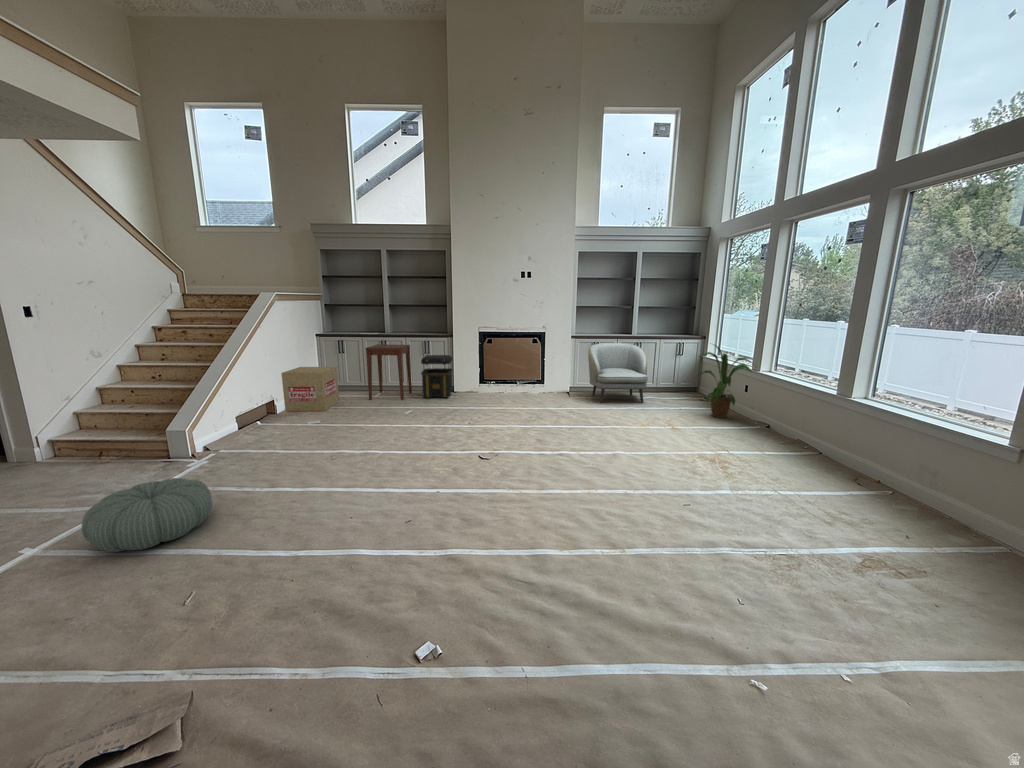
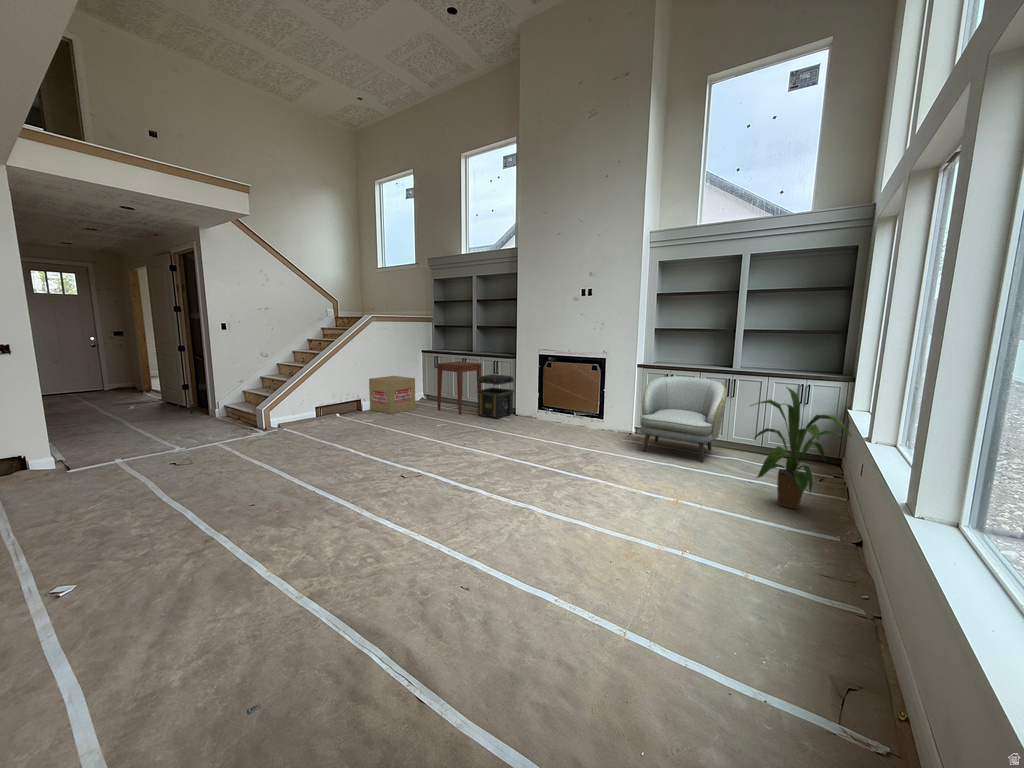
pouf: present [82,478,212,552] -> none [120,436,204,476]

